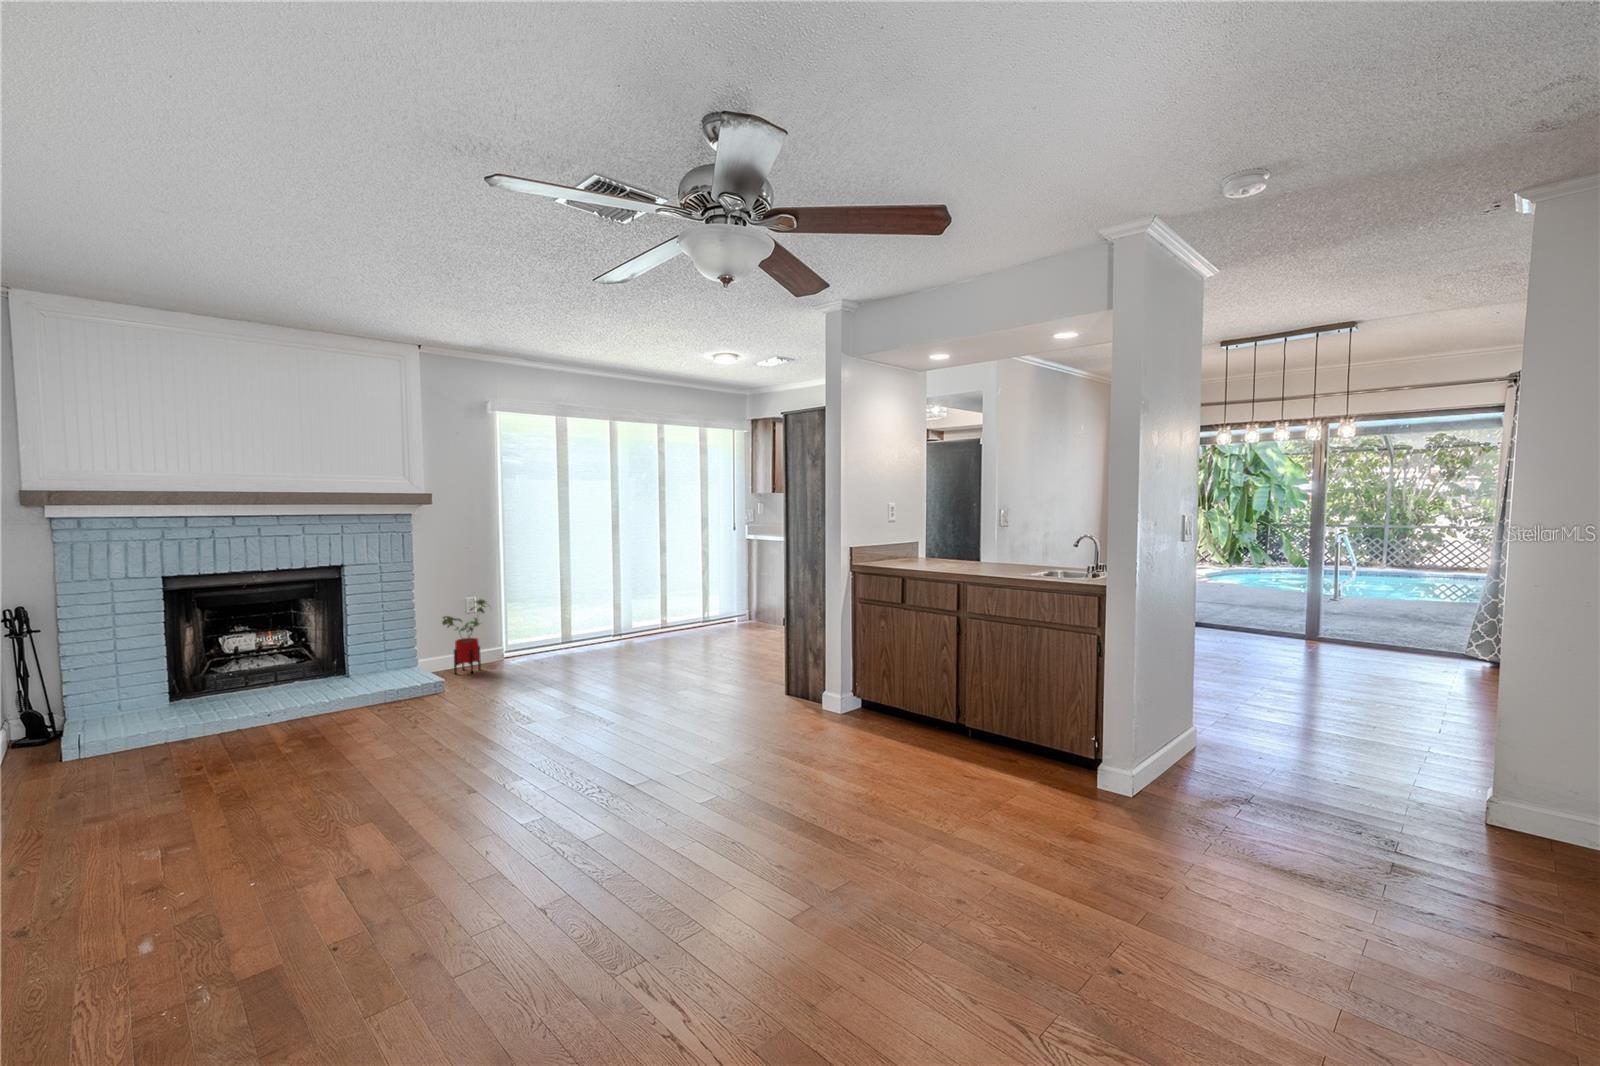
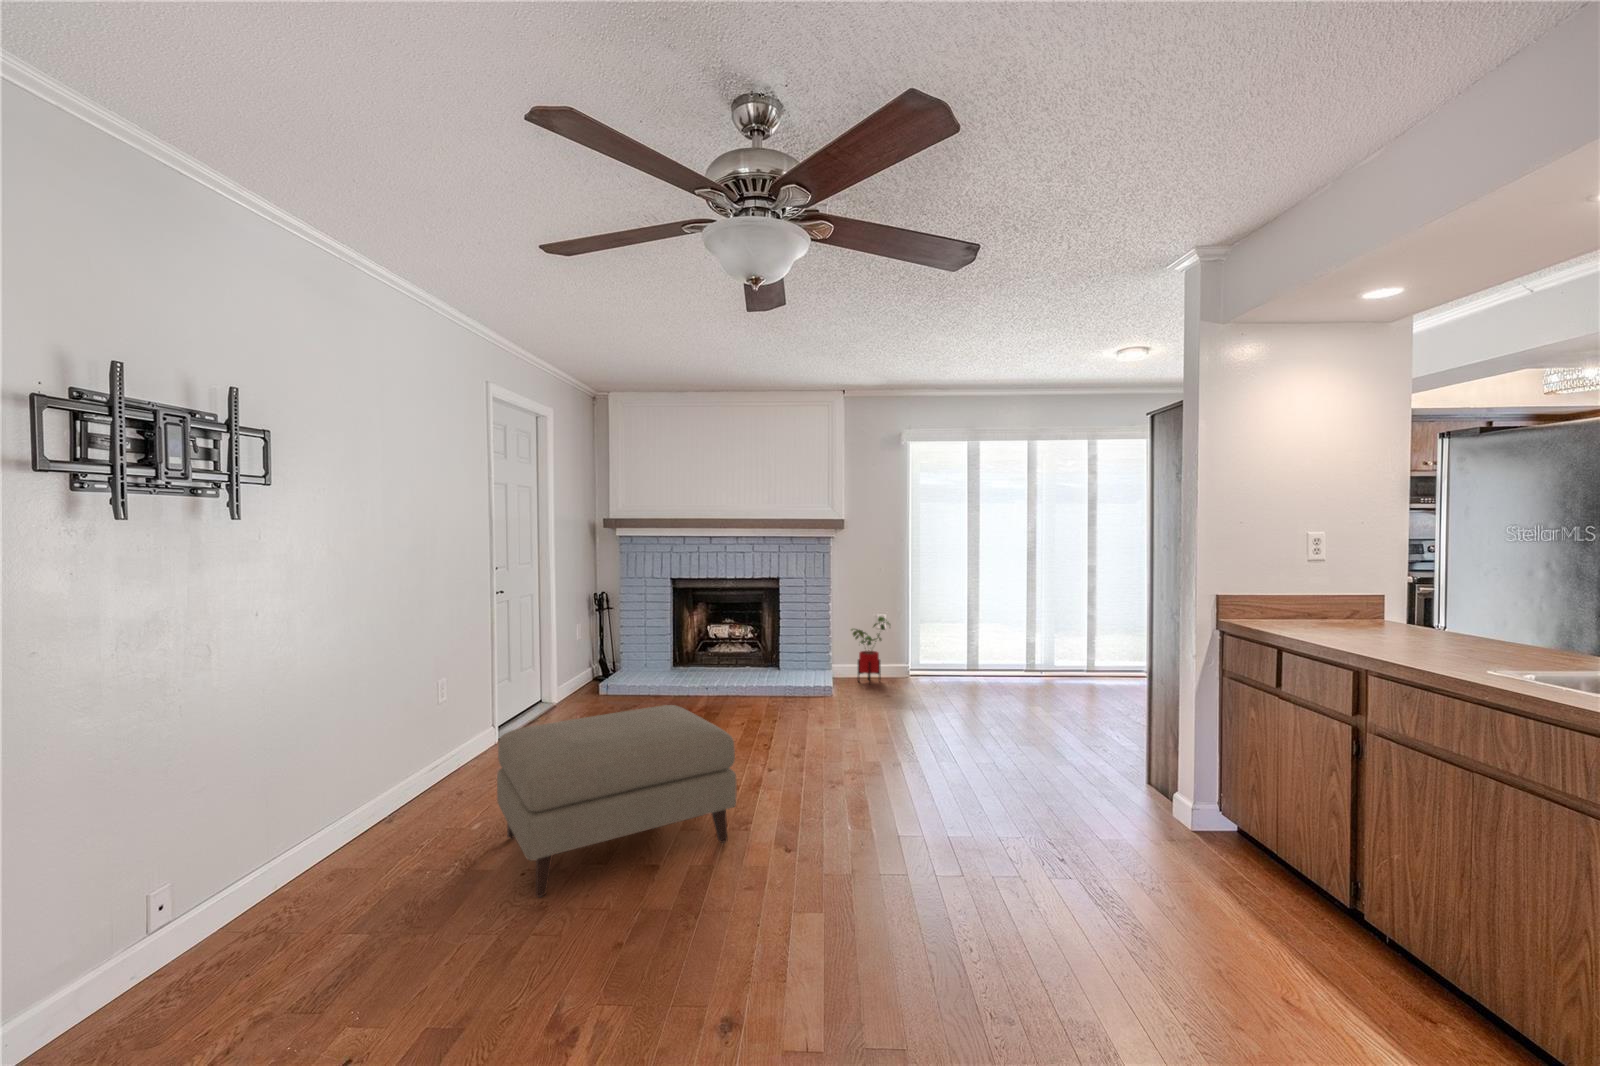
ottoman: none [230,710,553,944] -> present [497,705,737,897]

